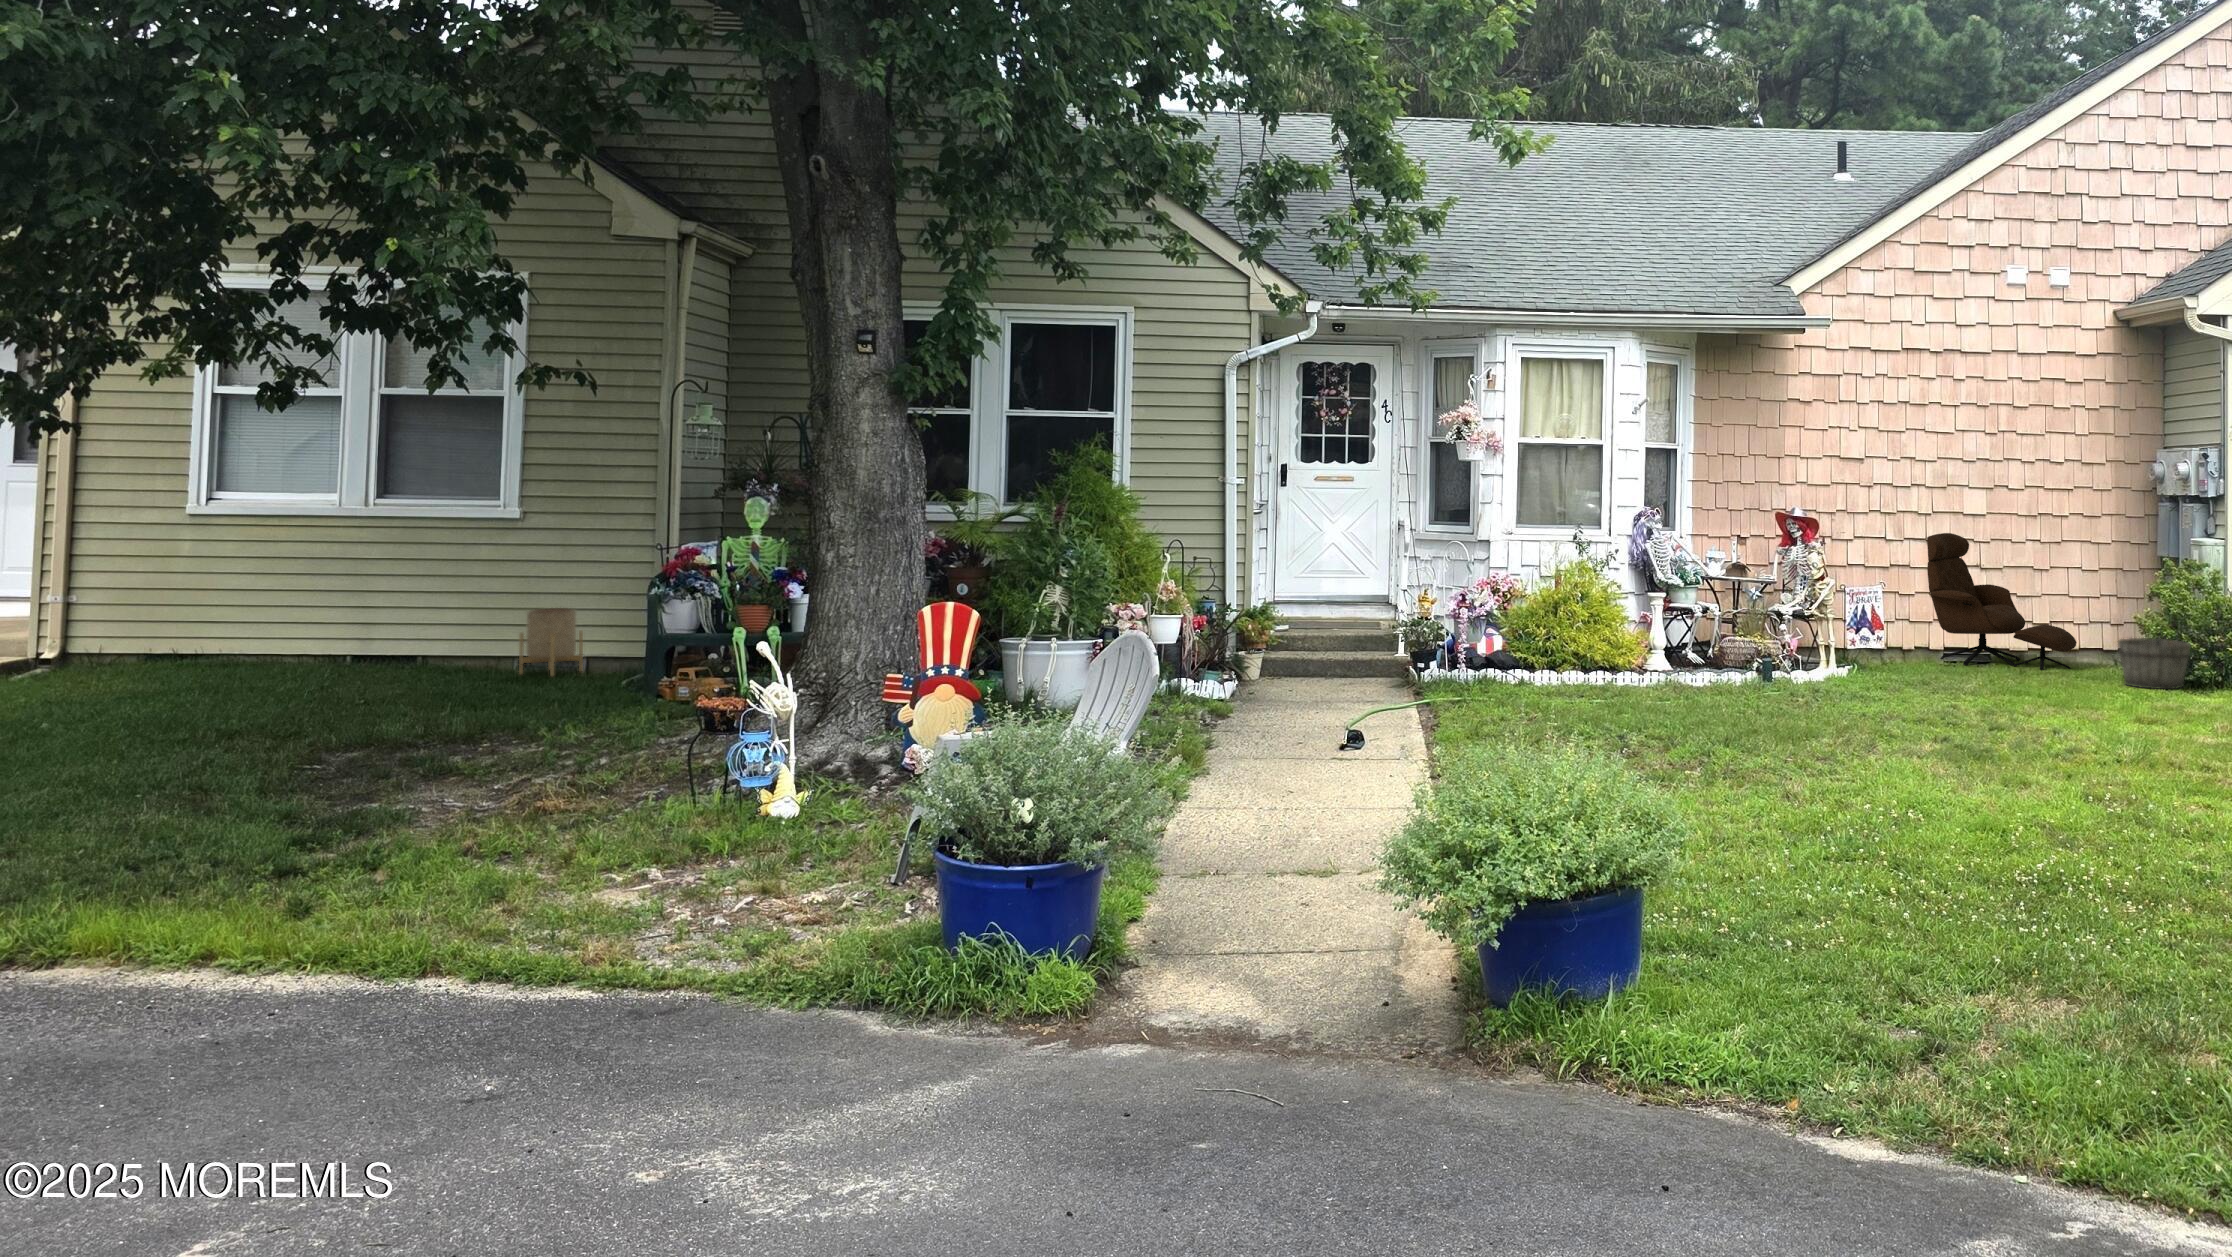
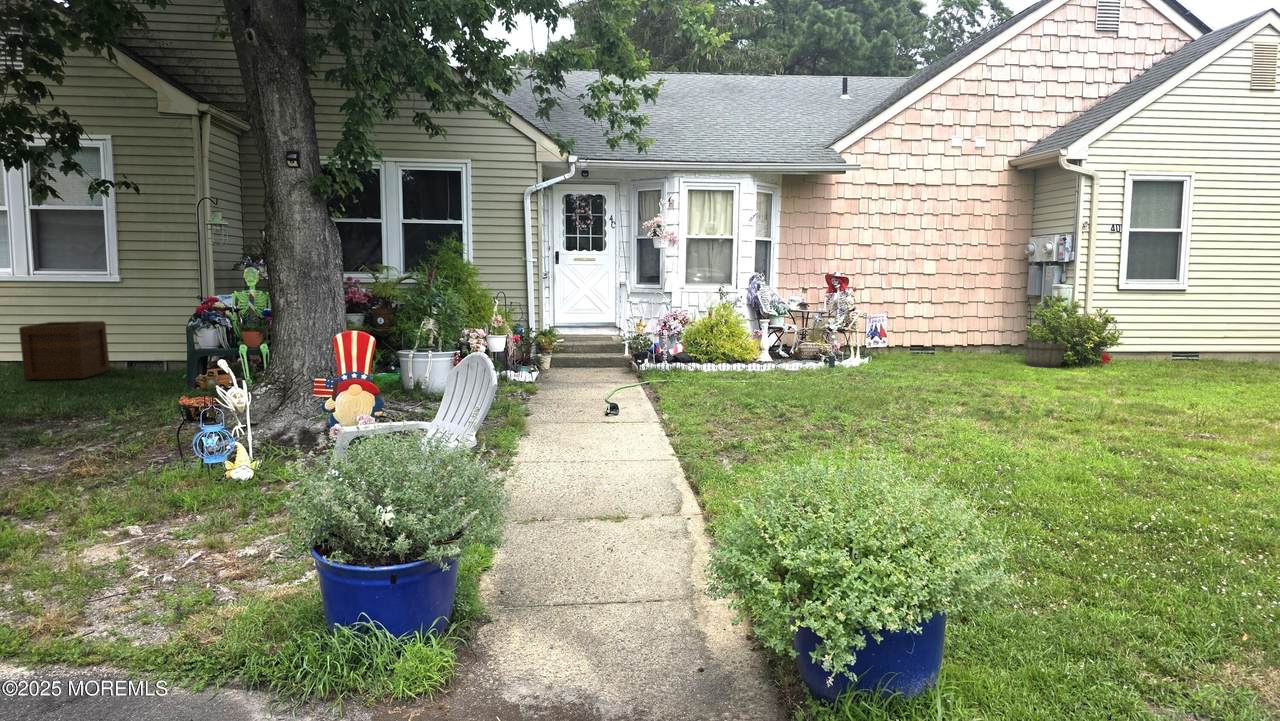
lounge chair: present [1927,533,2077,670] -> none [907,285,988,357]
wooden crate: none [359,581,492,681] -> present [19,321,110,380]
planter: present [519,608,583,675] -> none [122,336,162,375]

